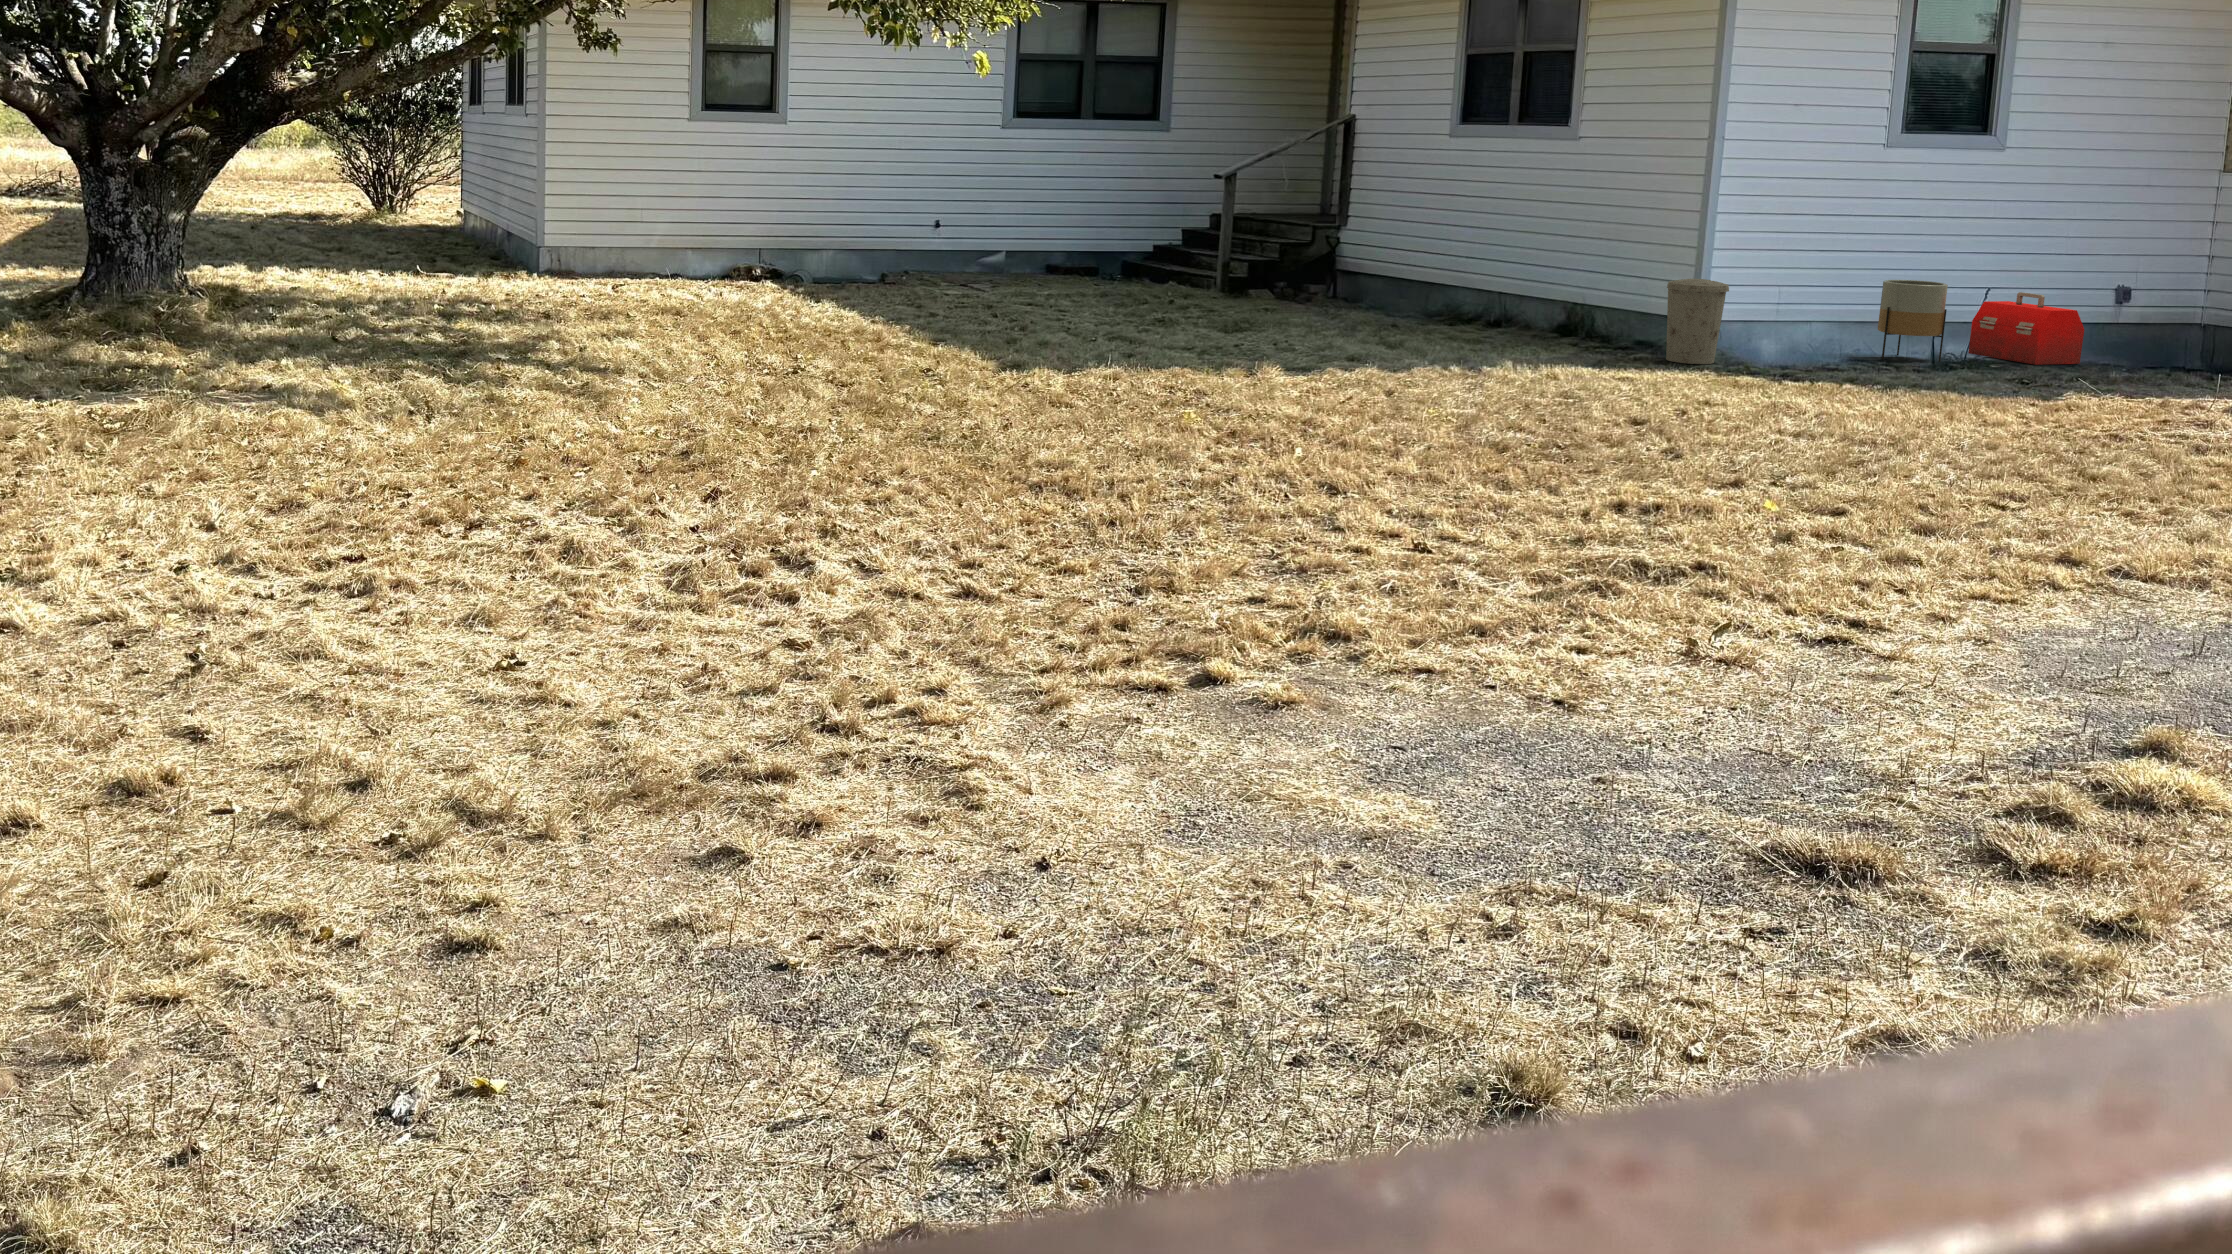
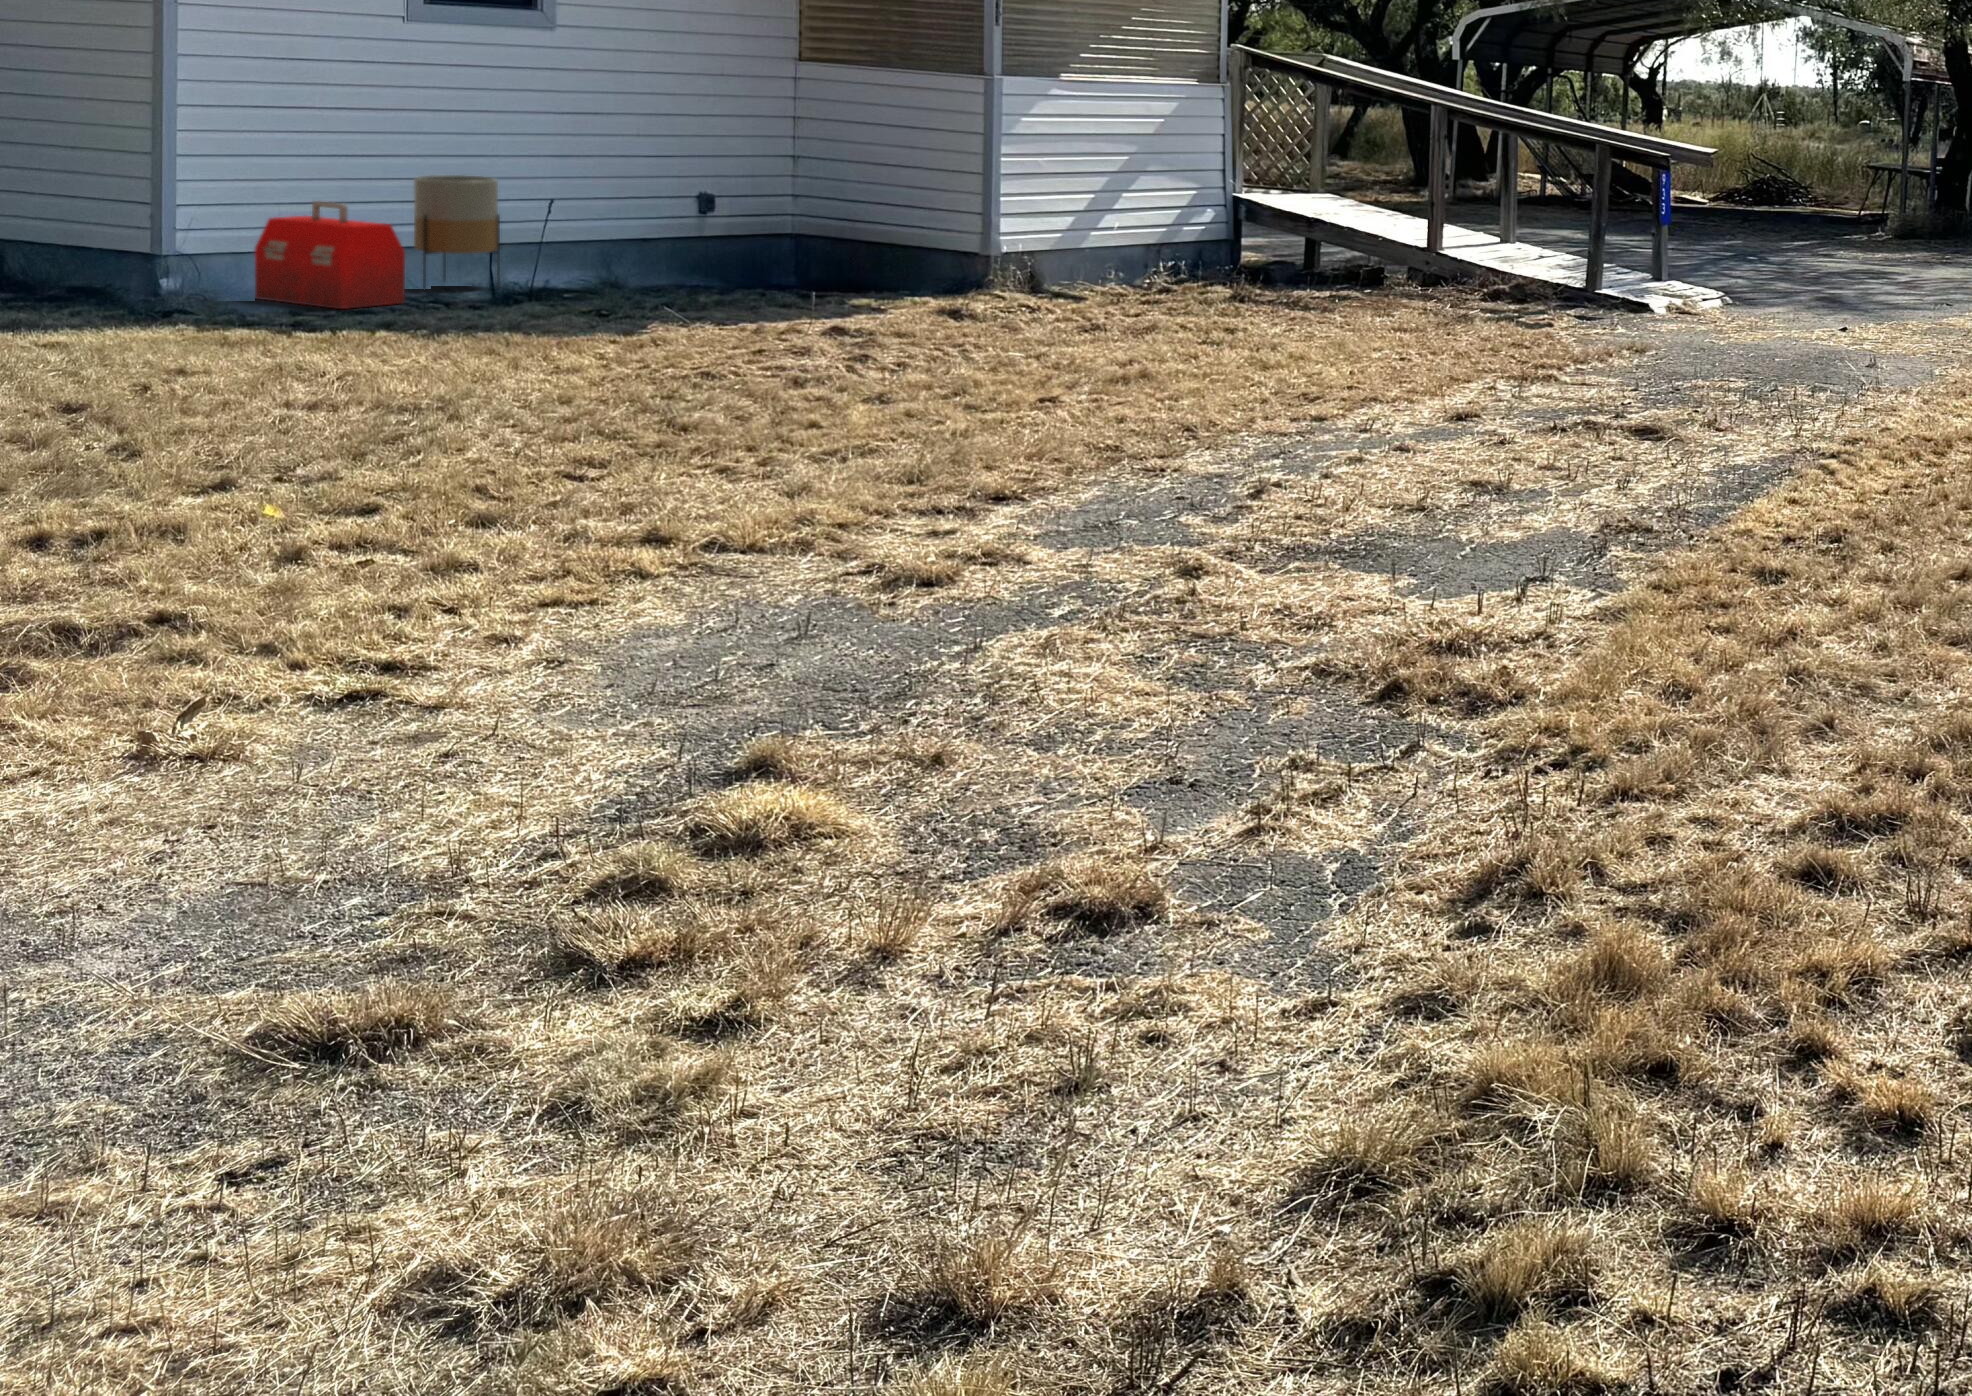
trash can: present [1666,279,1729,364] -> none [103,185,198,315]
toolbox: present [1968,292,2084,365] -> present [255,201,405,309]

